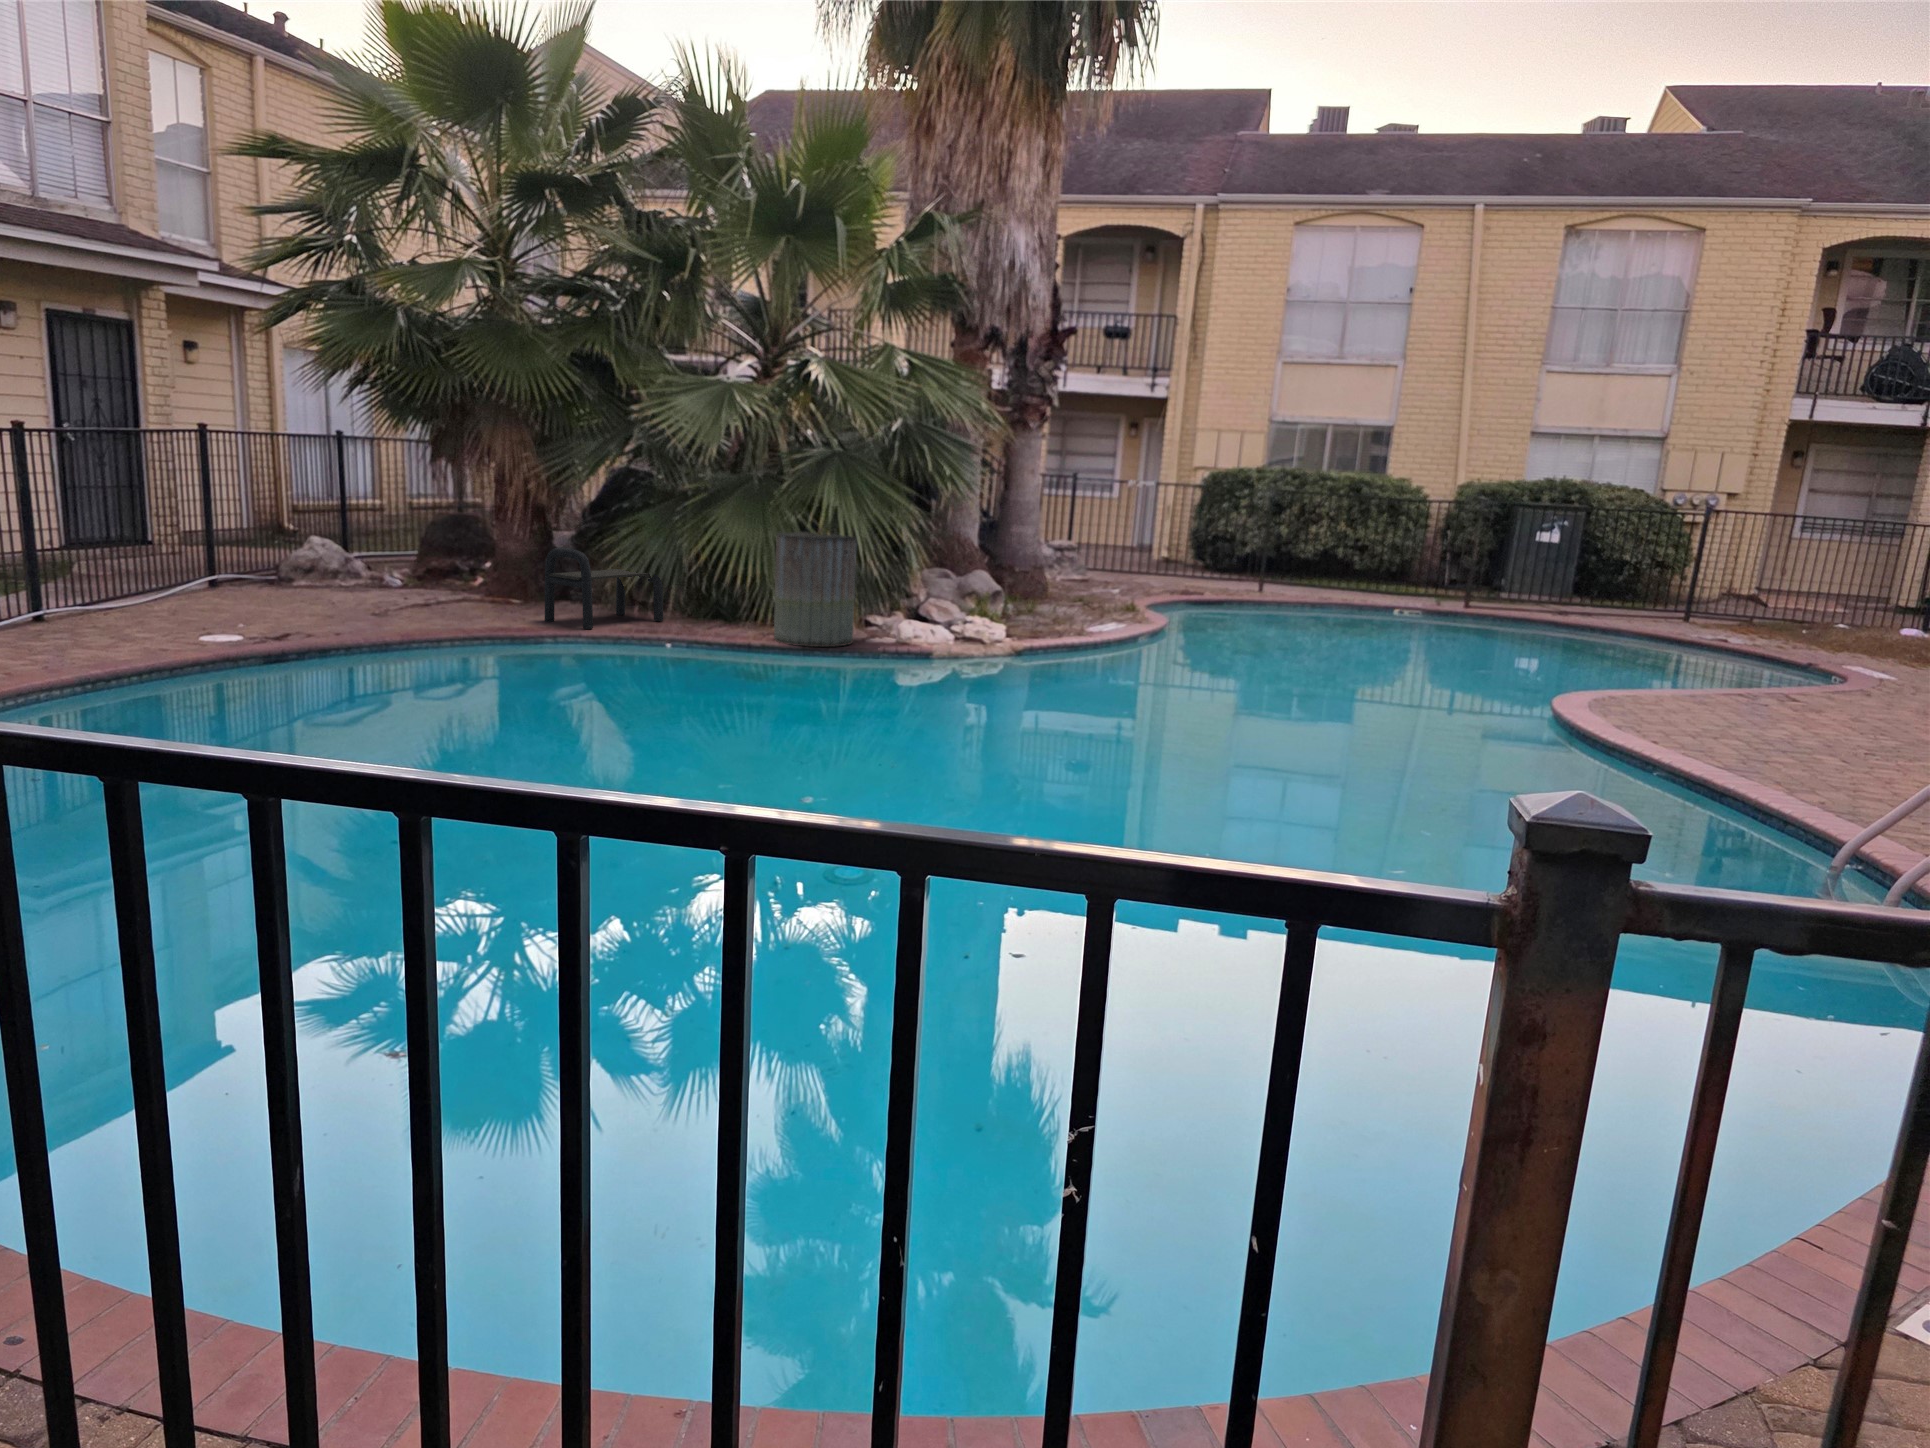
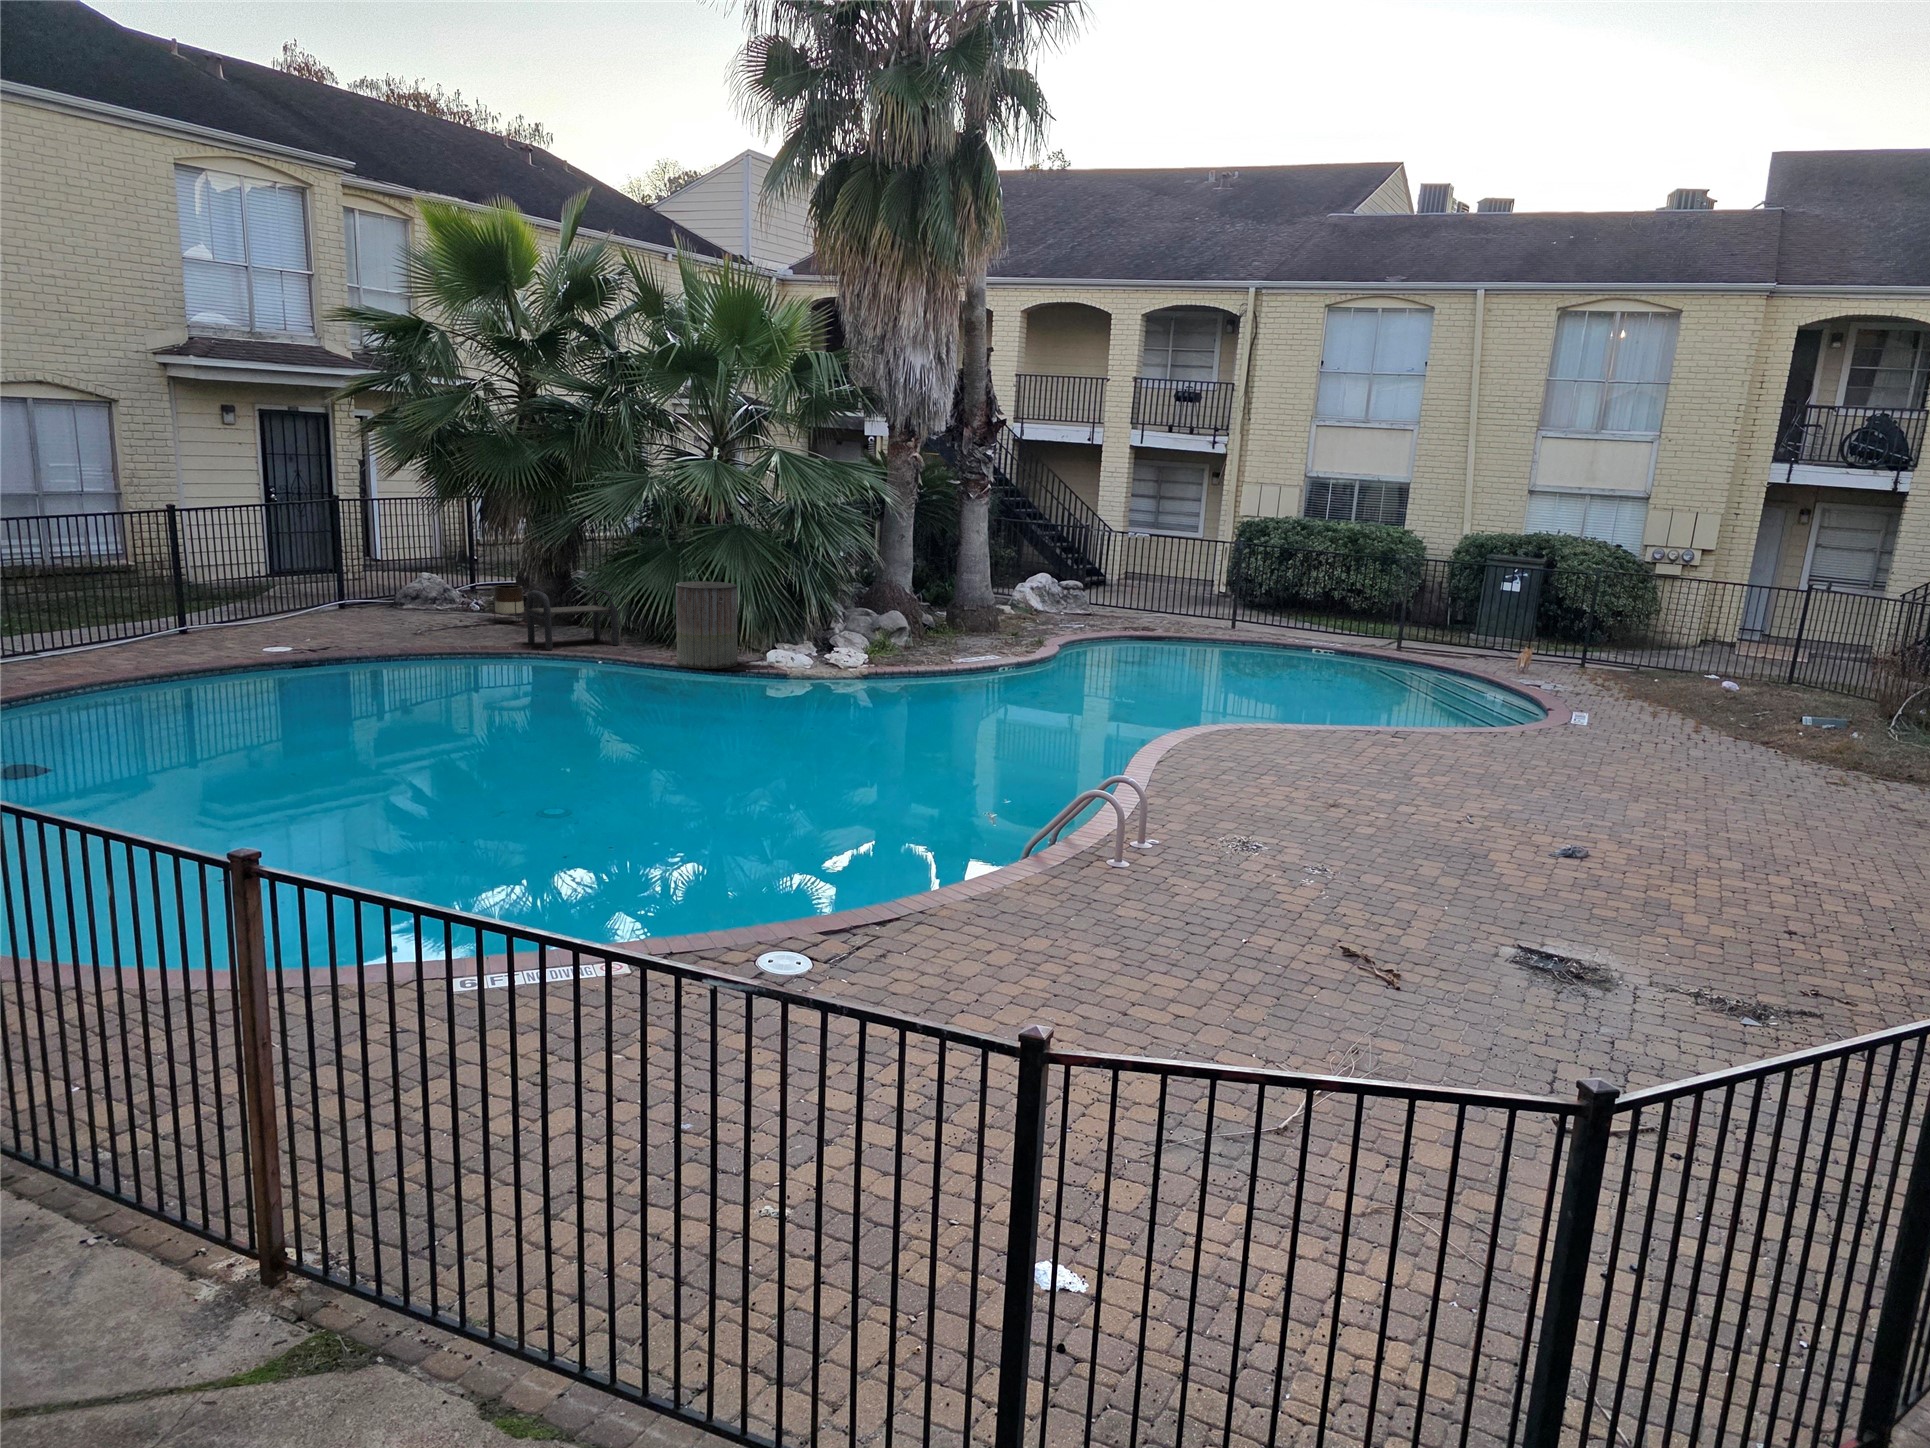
planter: none [454,546,494,599] -> present [494,585,524,624]

